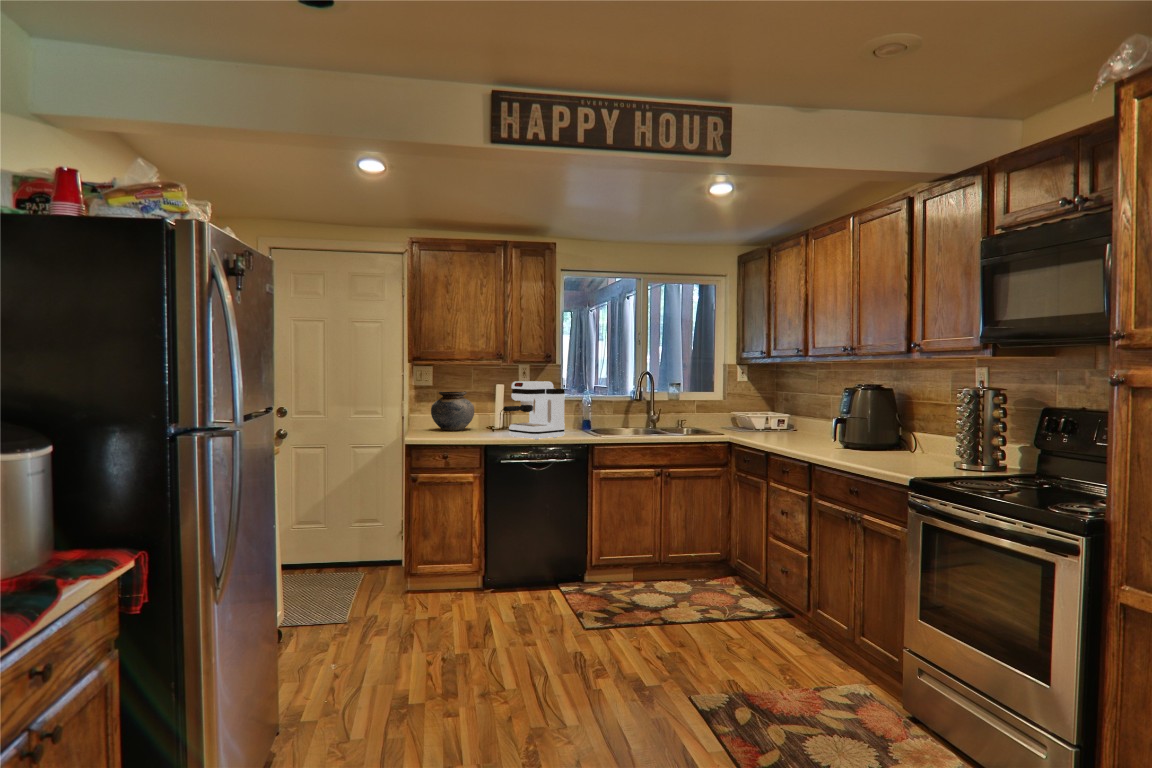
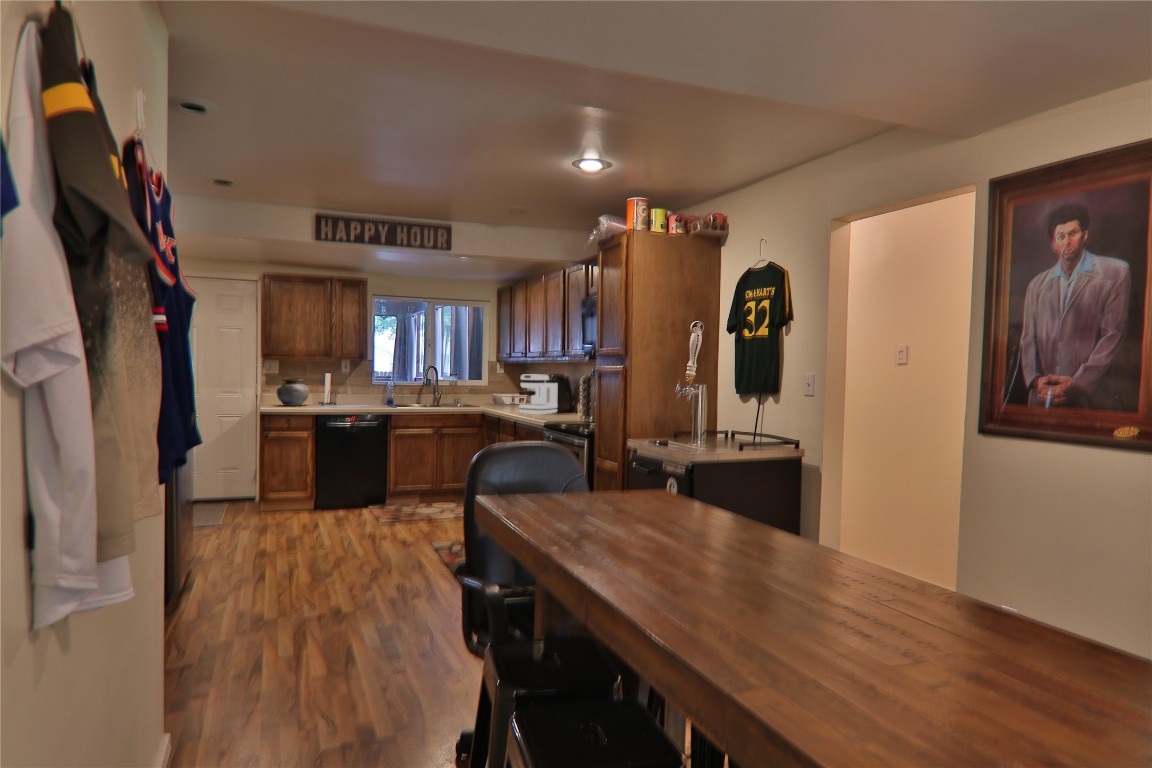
coffee maker: present [503,381,565,440] -> present [519,375,558,415]

